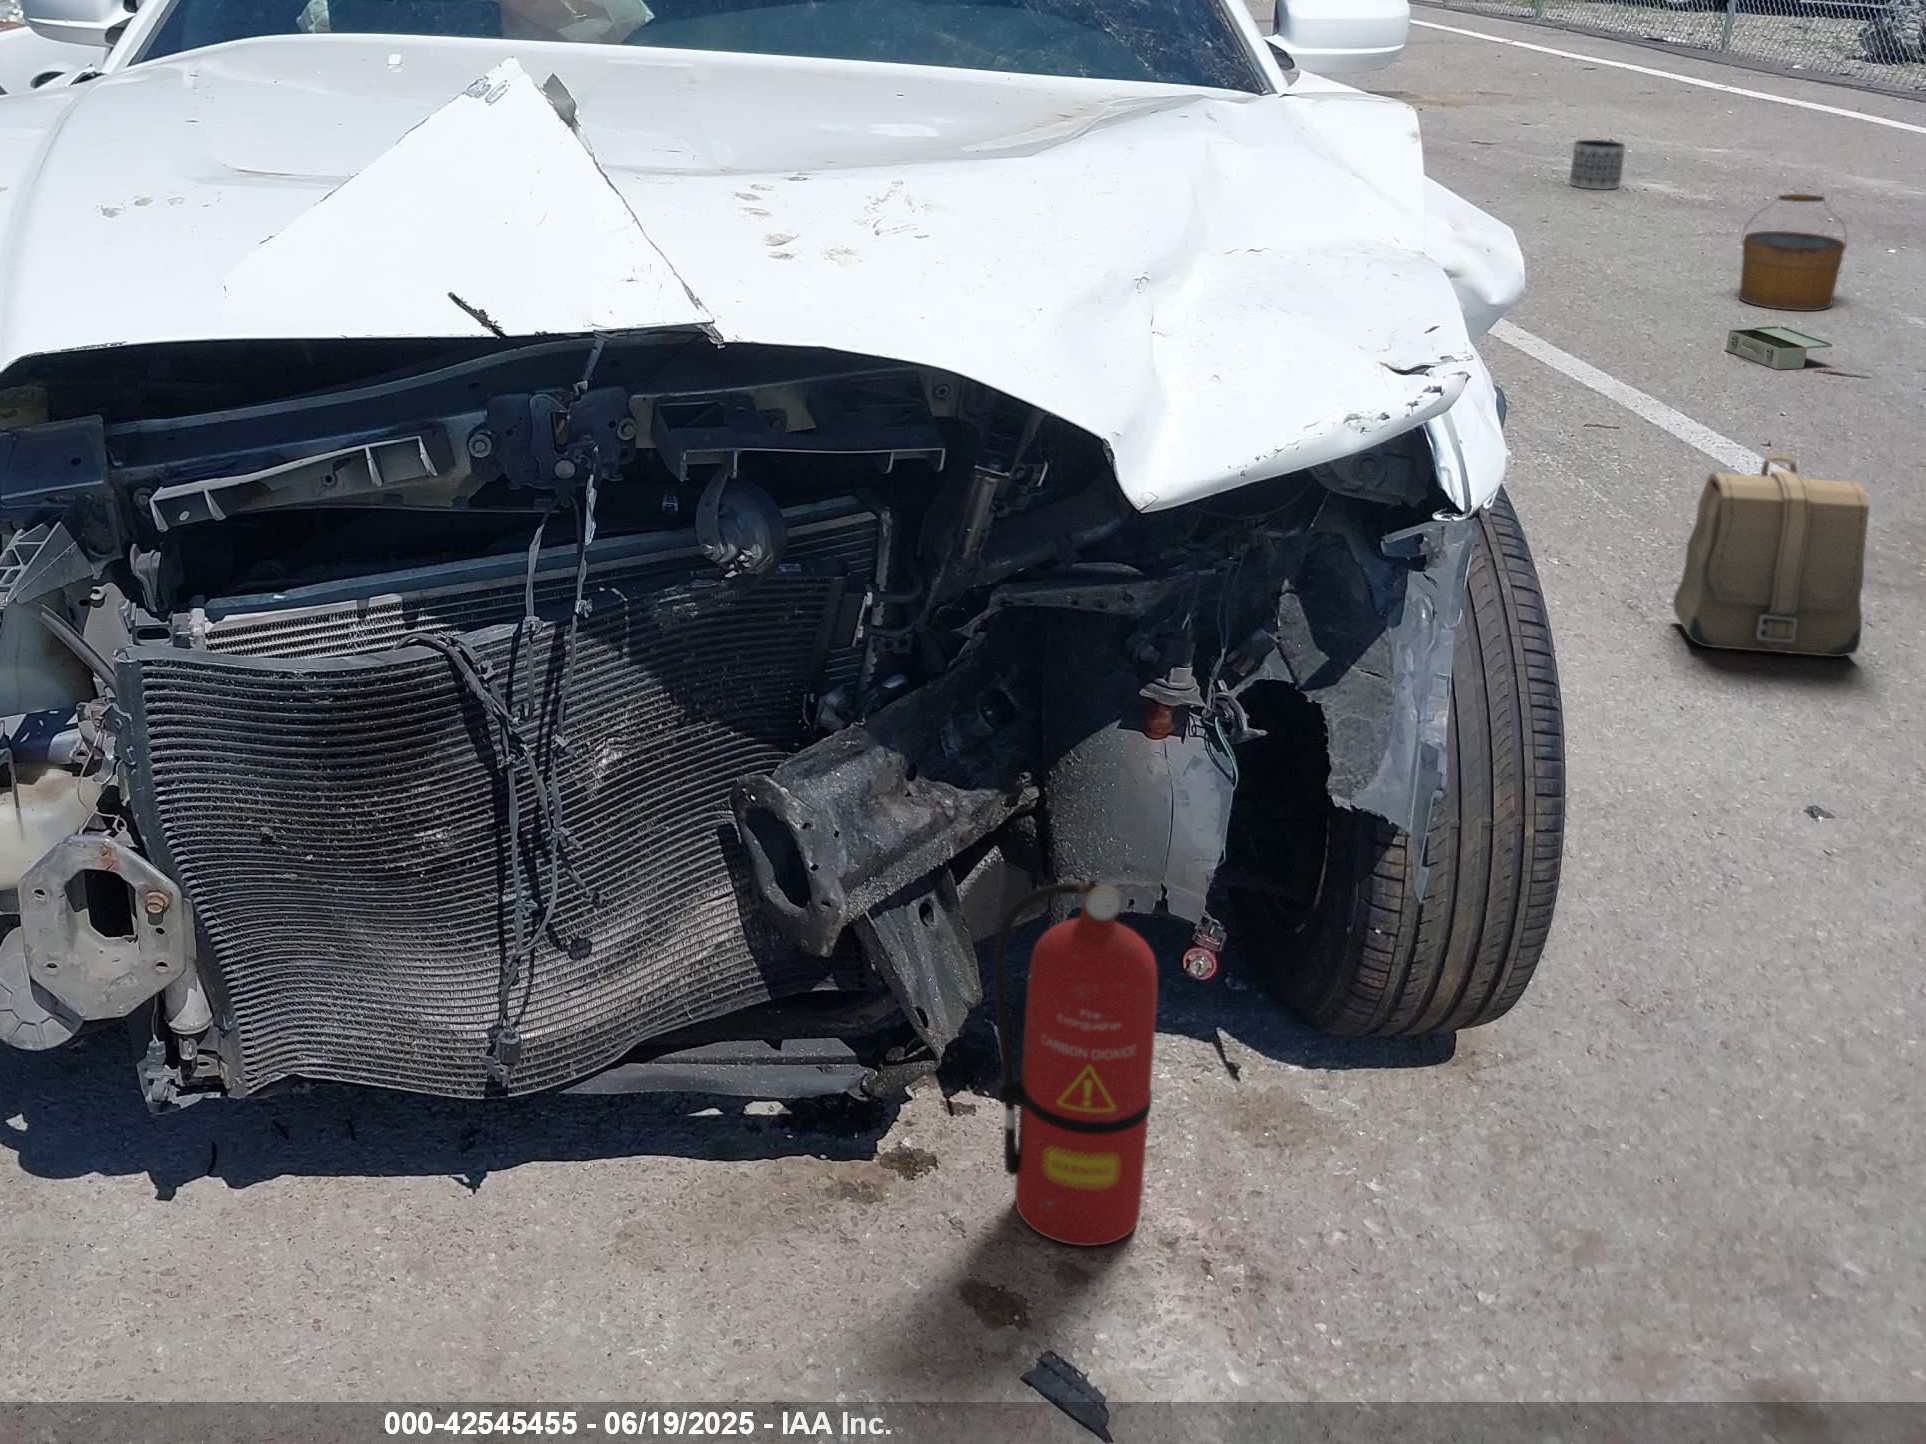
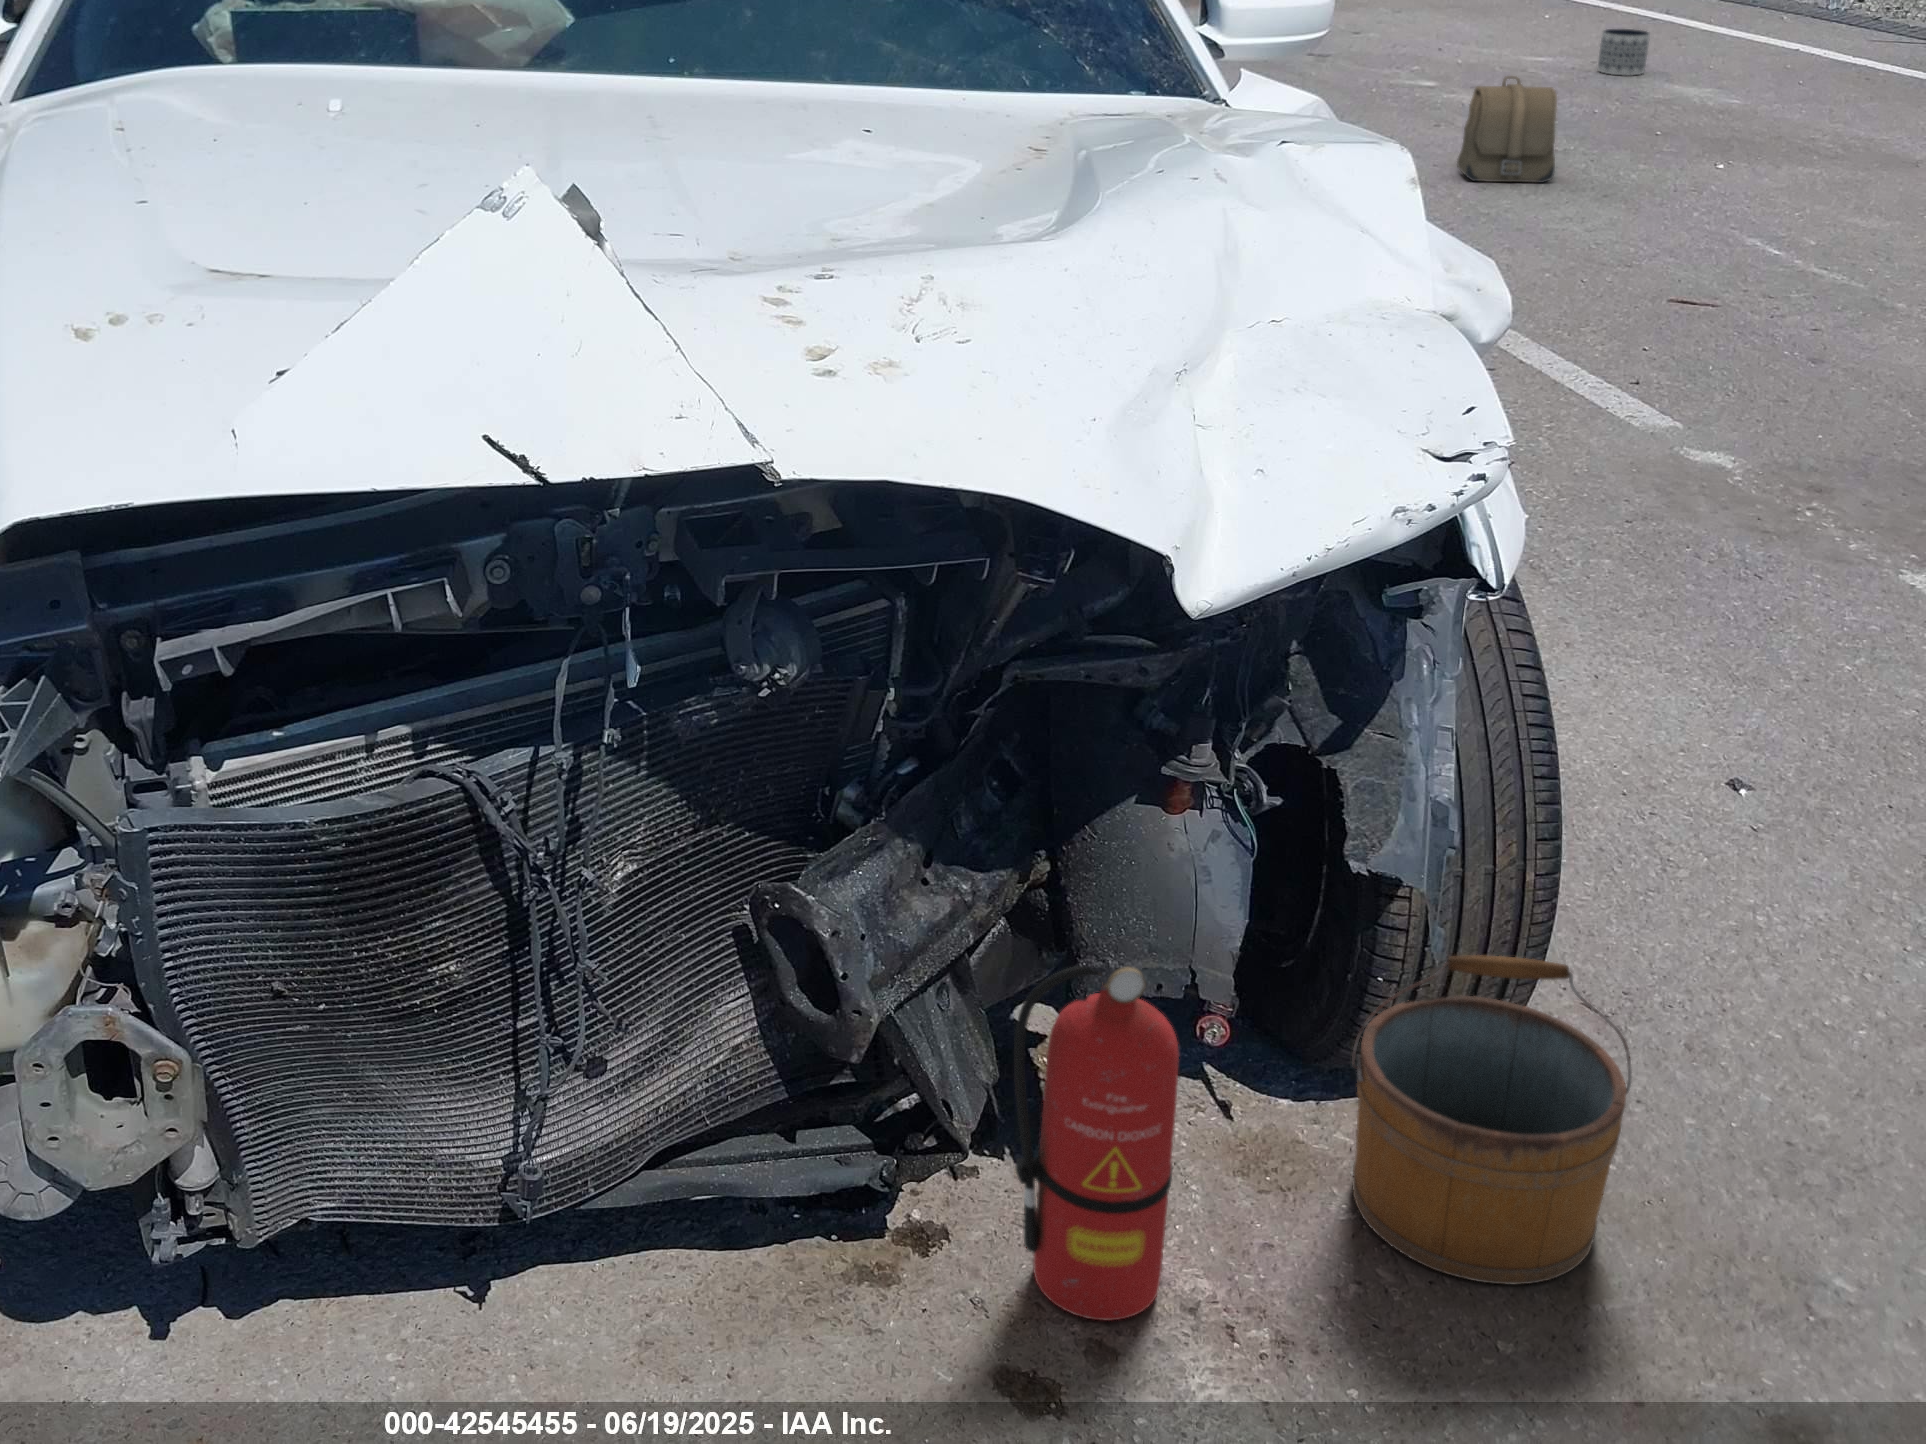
planter: present [1570,140,1625,190] -> present [1598,29,1650,76]
bucket: present [1739,194,1846,311] -> present [1352,955,1632,1285]
toolbox: present [1726,326,1832,370] -> none [1577,248,1679,293]
backpack: present [1673,455,1869,657] -> present [1457,76,1557,183]

